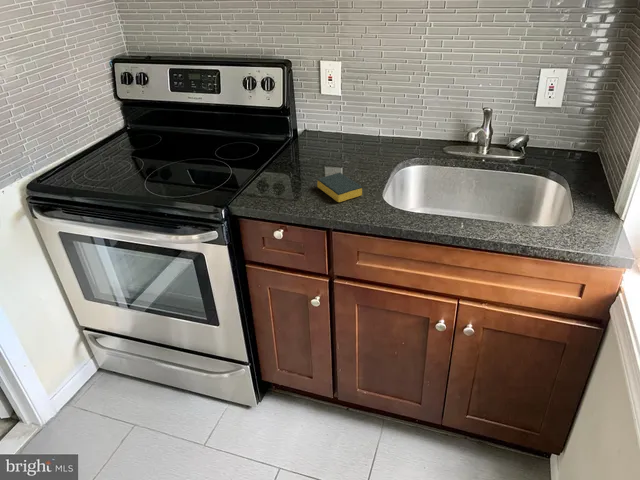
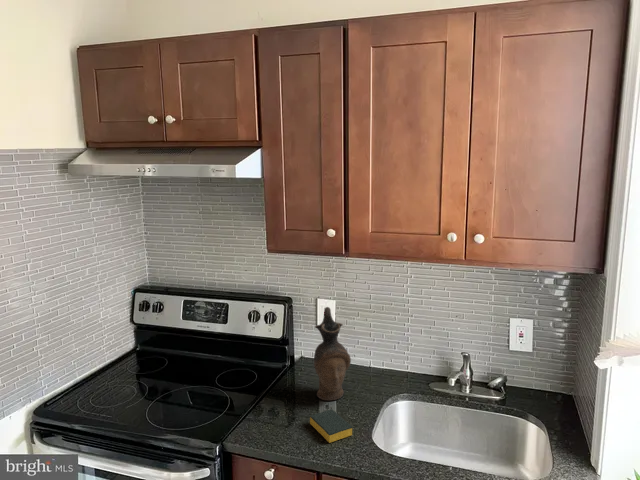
ceramic pitcher: none [319,63,360,167] -> present [314,307,351,400]

